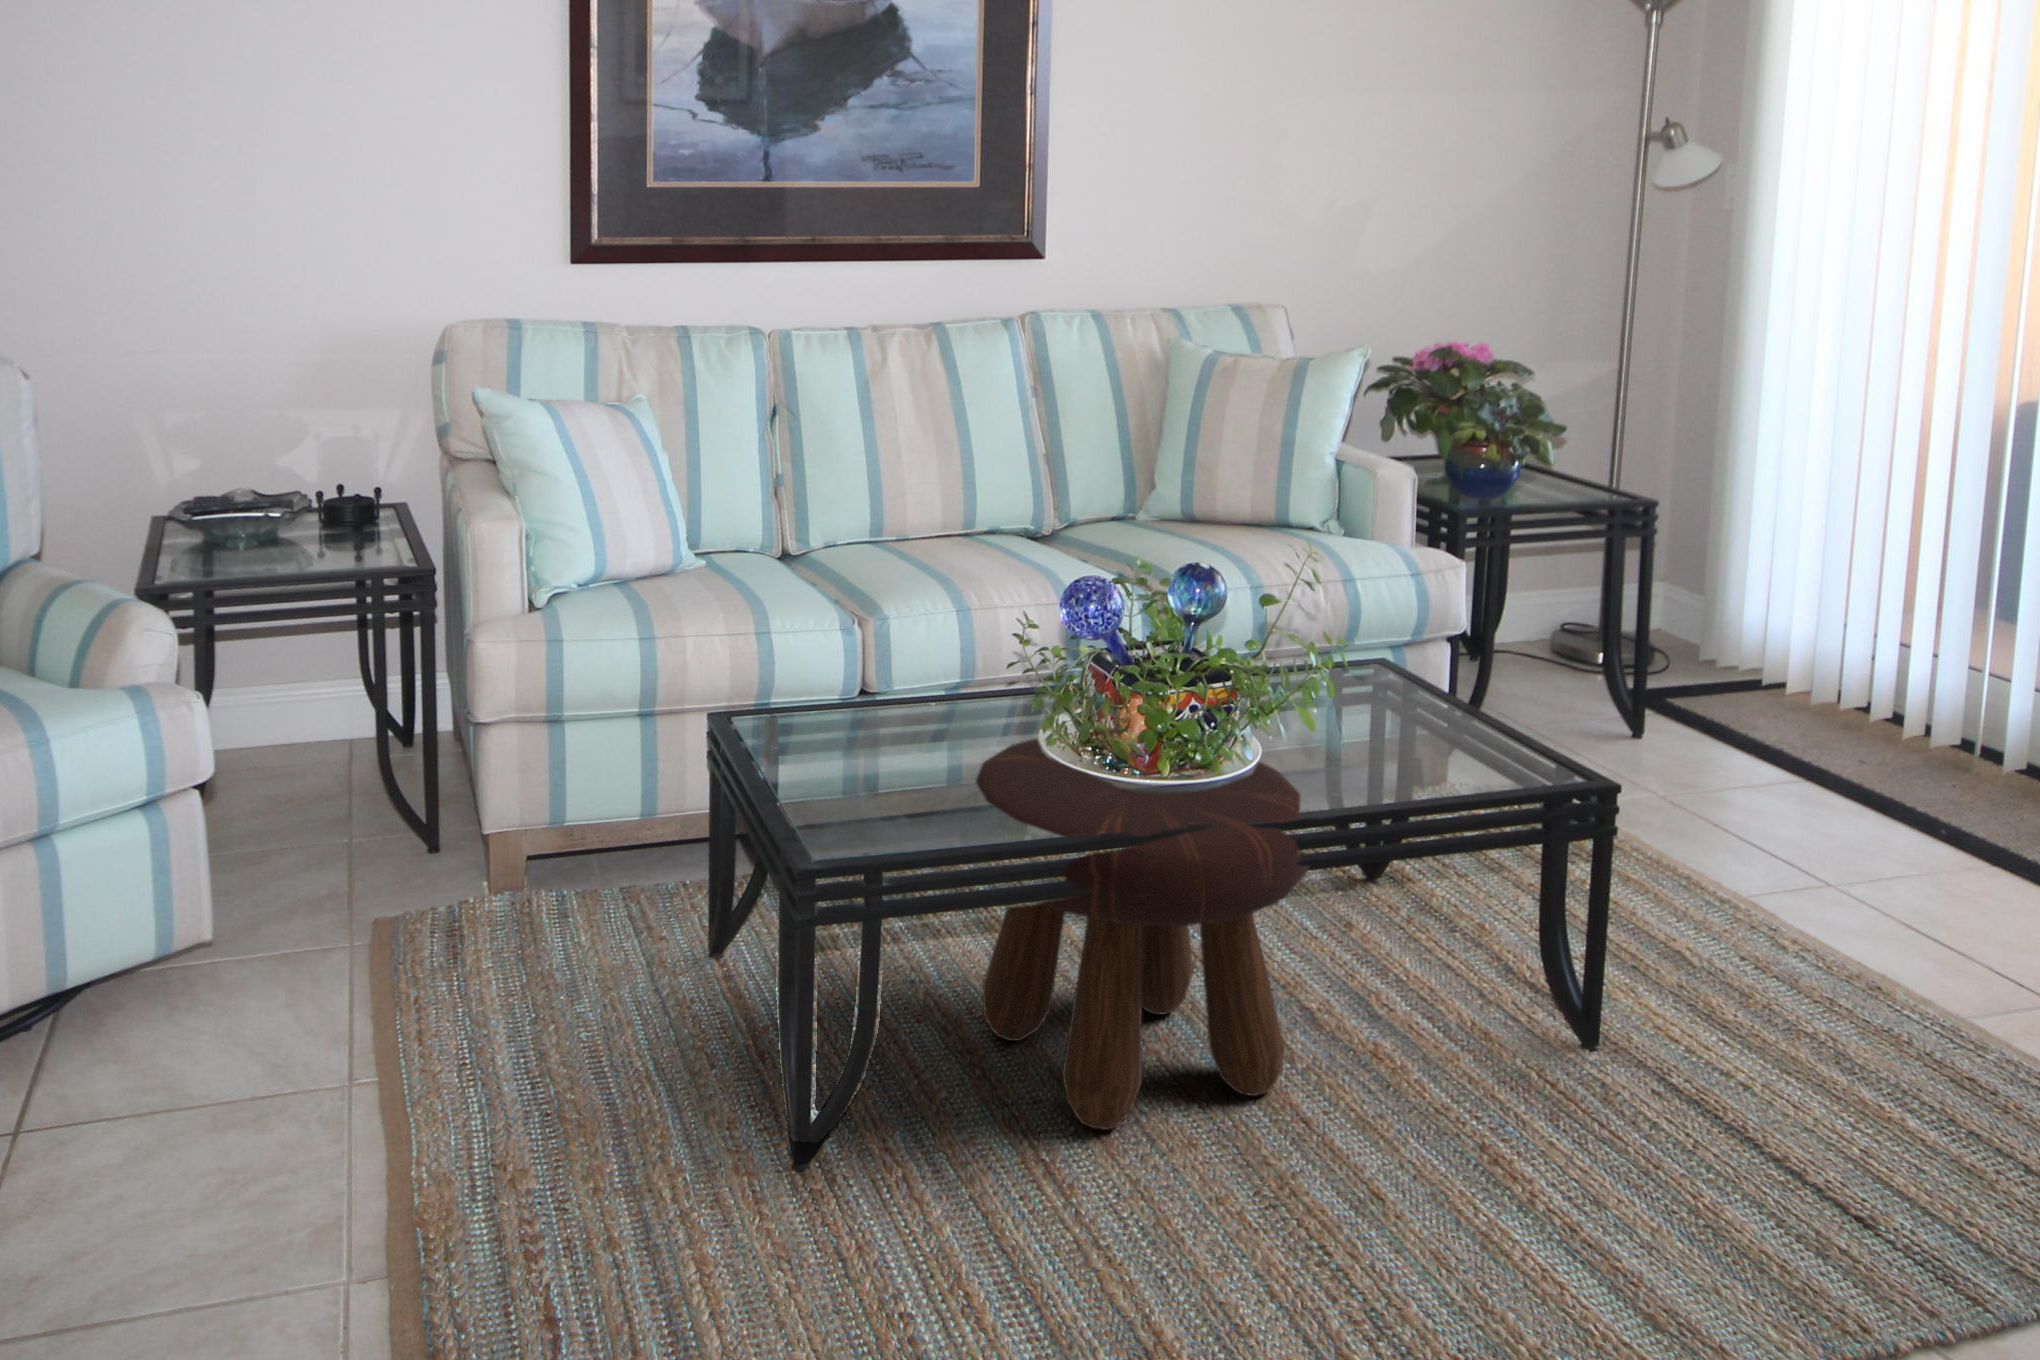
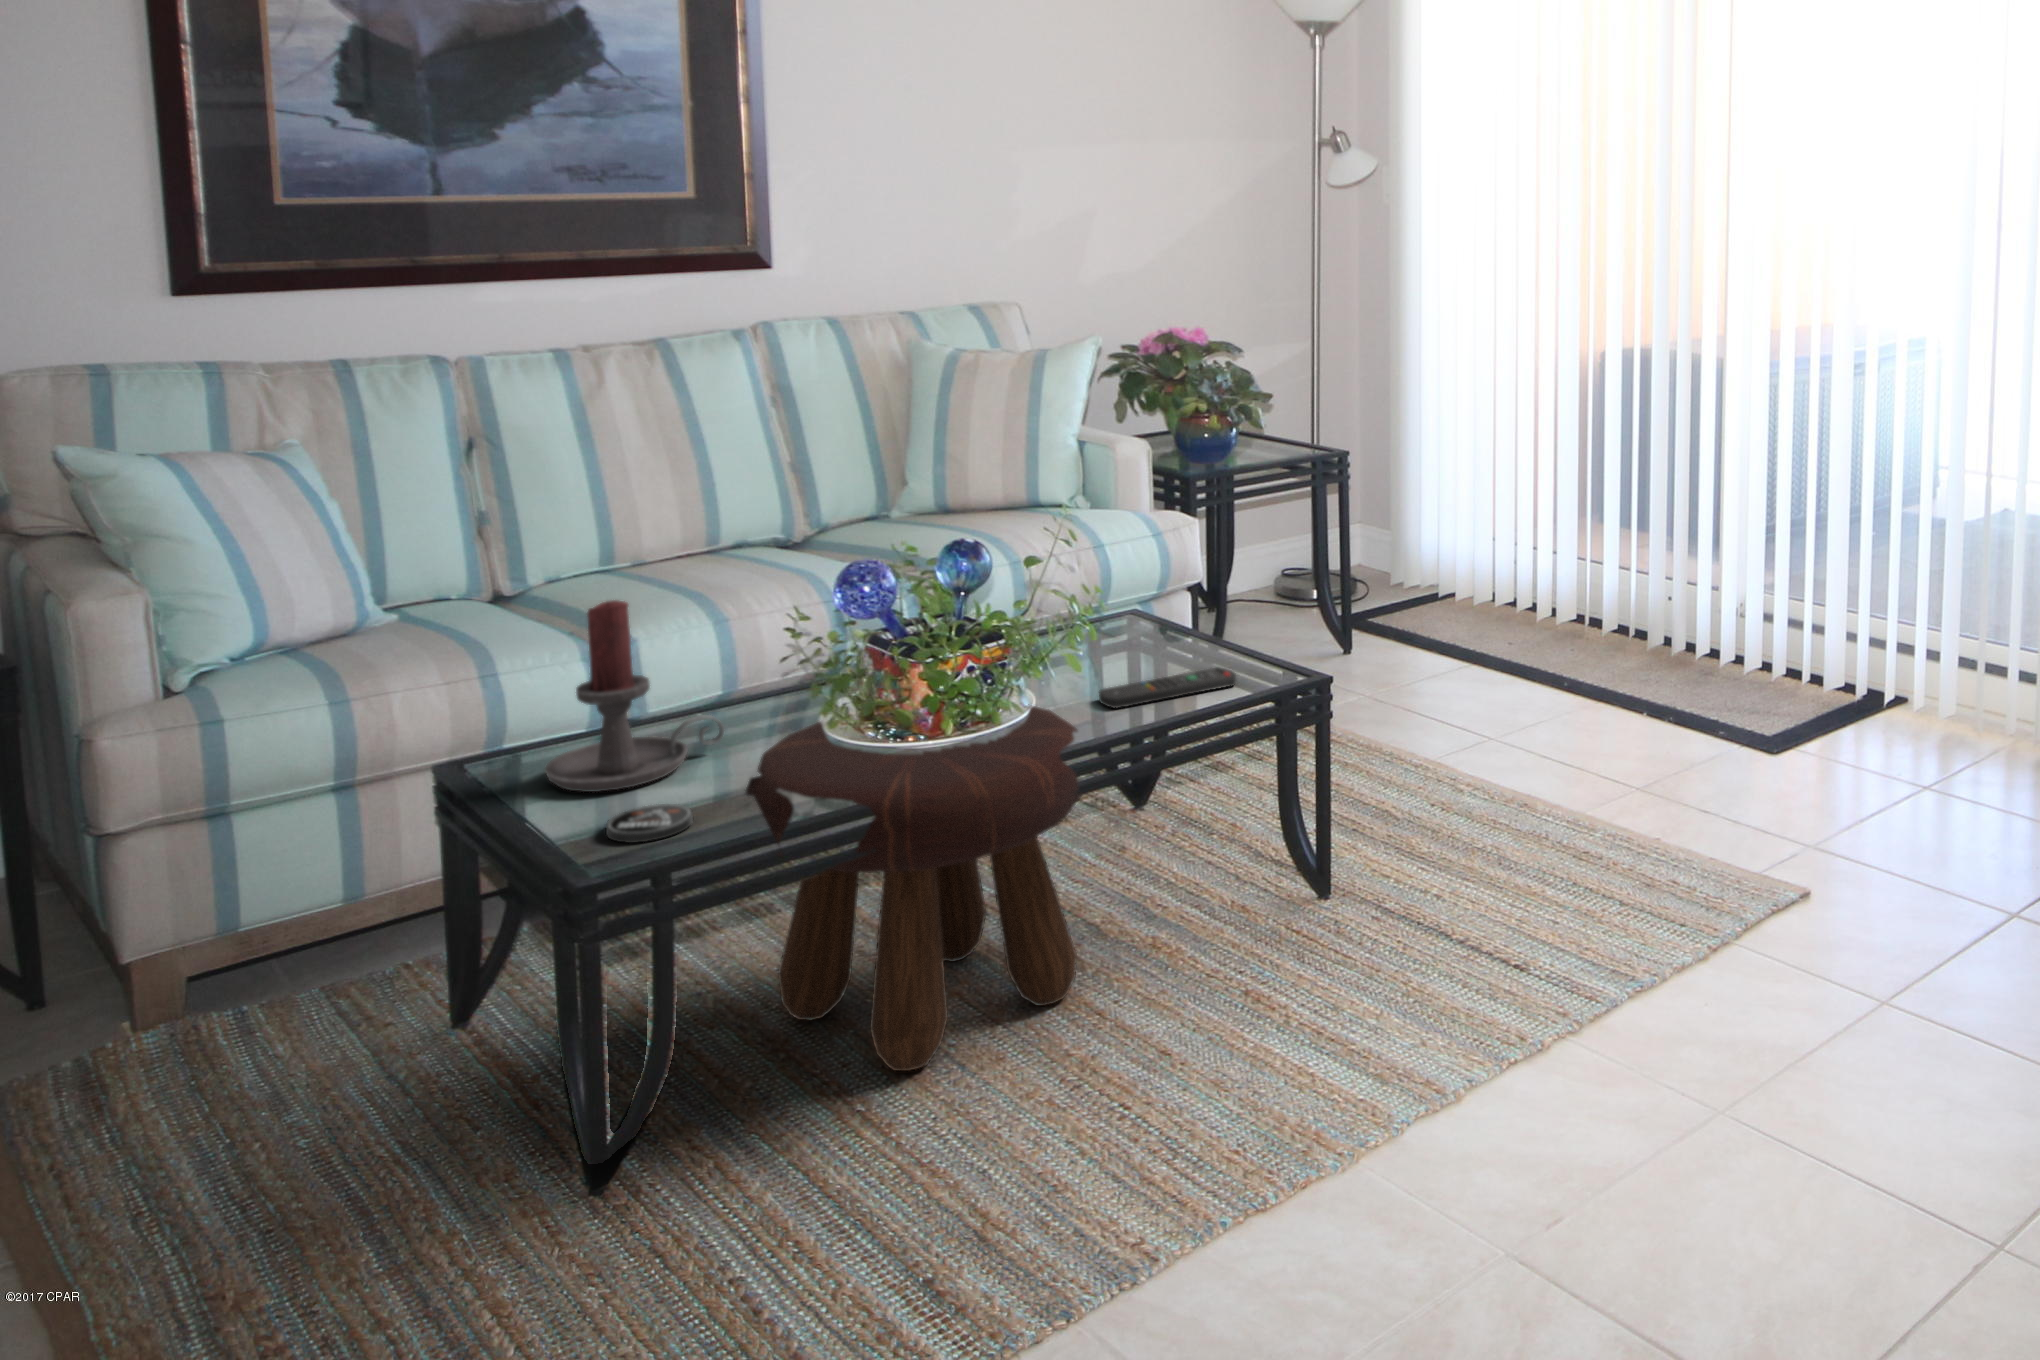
candle holder: none [793,588,951,773] -> present [545,600,724,792]
remote control: none [1333,754,1498,783] -> present [1099,667,1236,708]
coaster: none [834,798,911,837] -> present [606,804,693,843]

